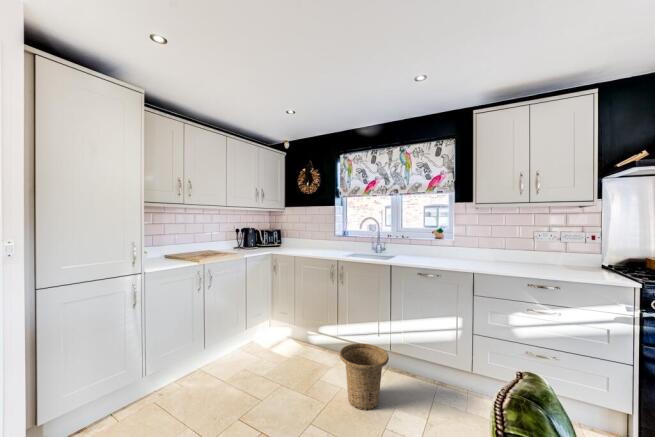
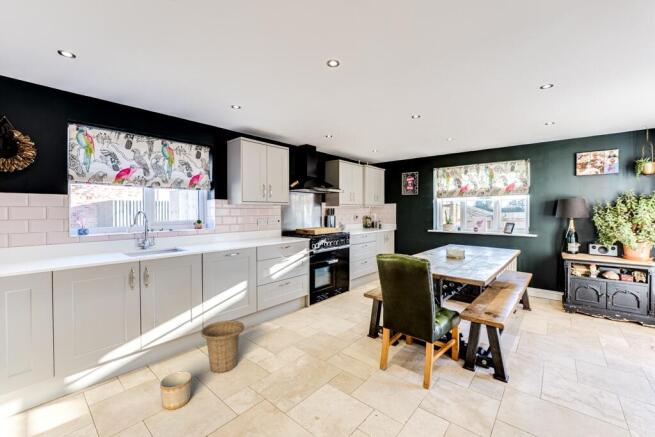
planter: none [286,364,312,399] -> present [160,371,191,410]

